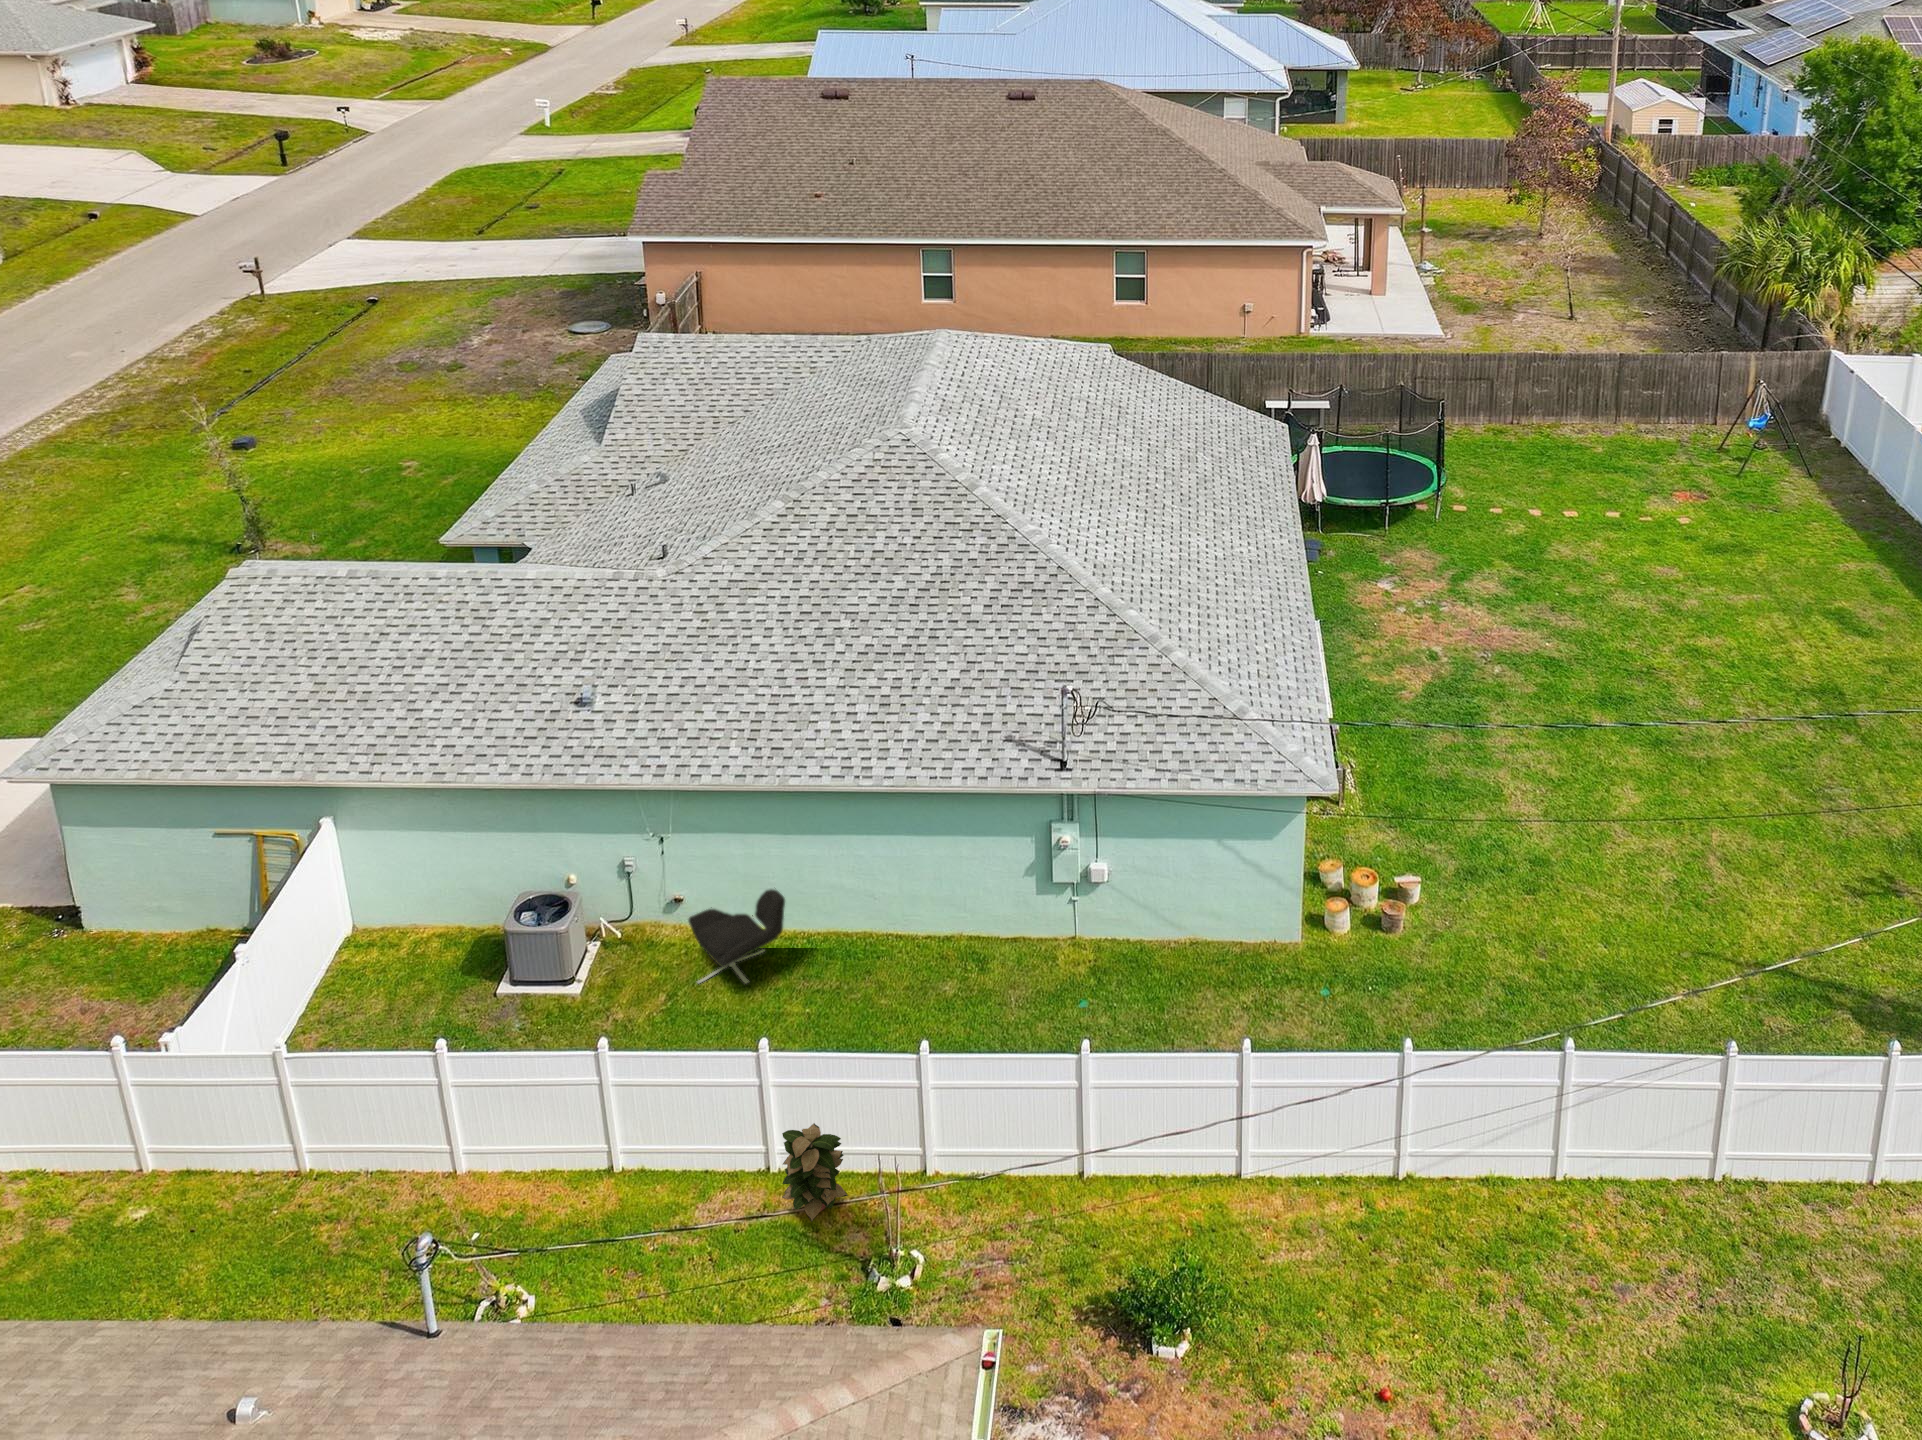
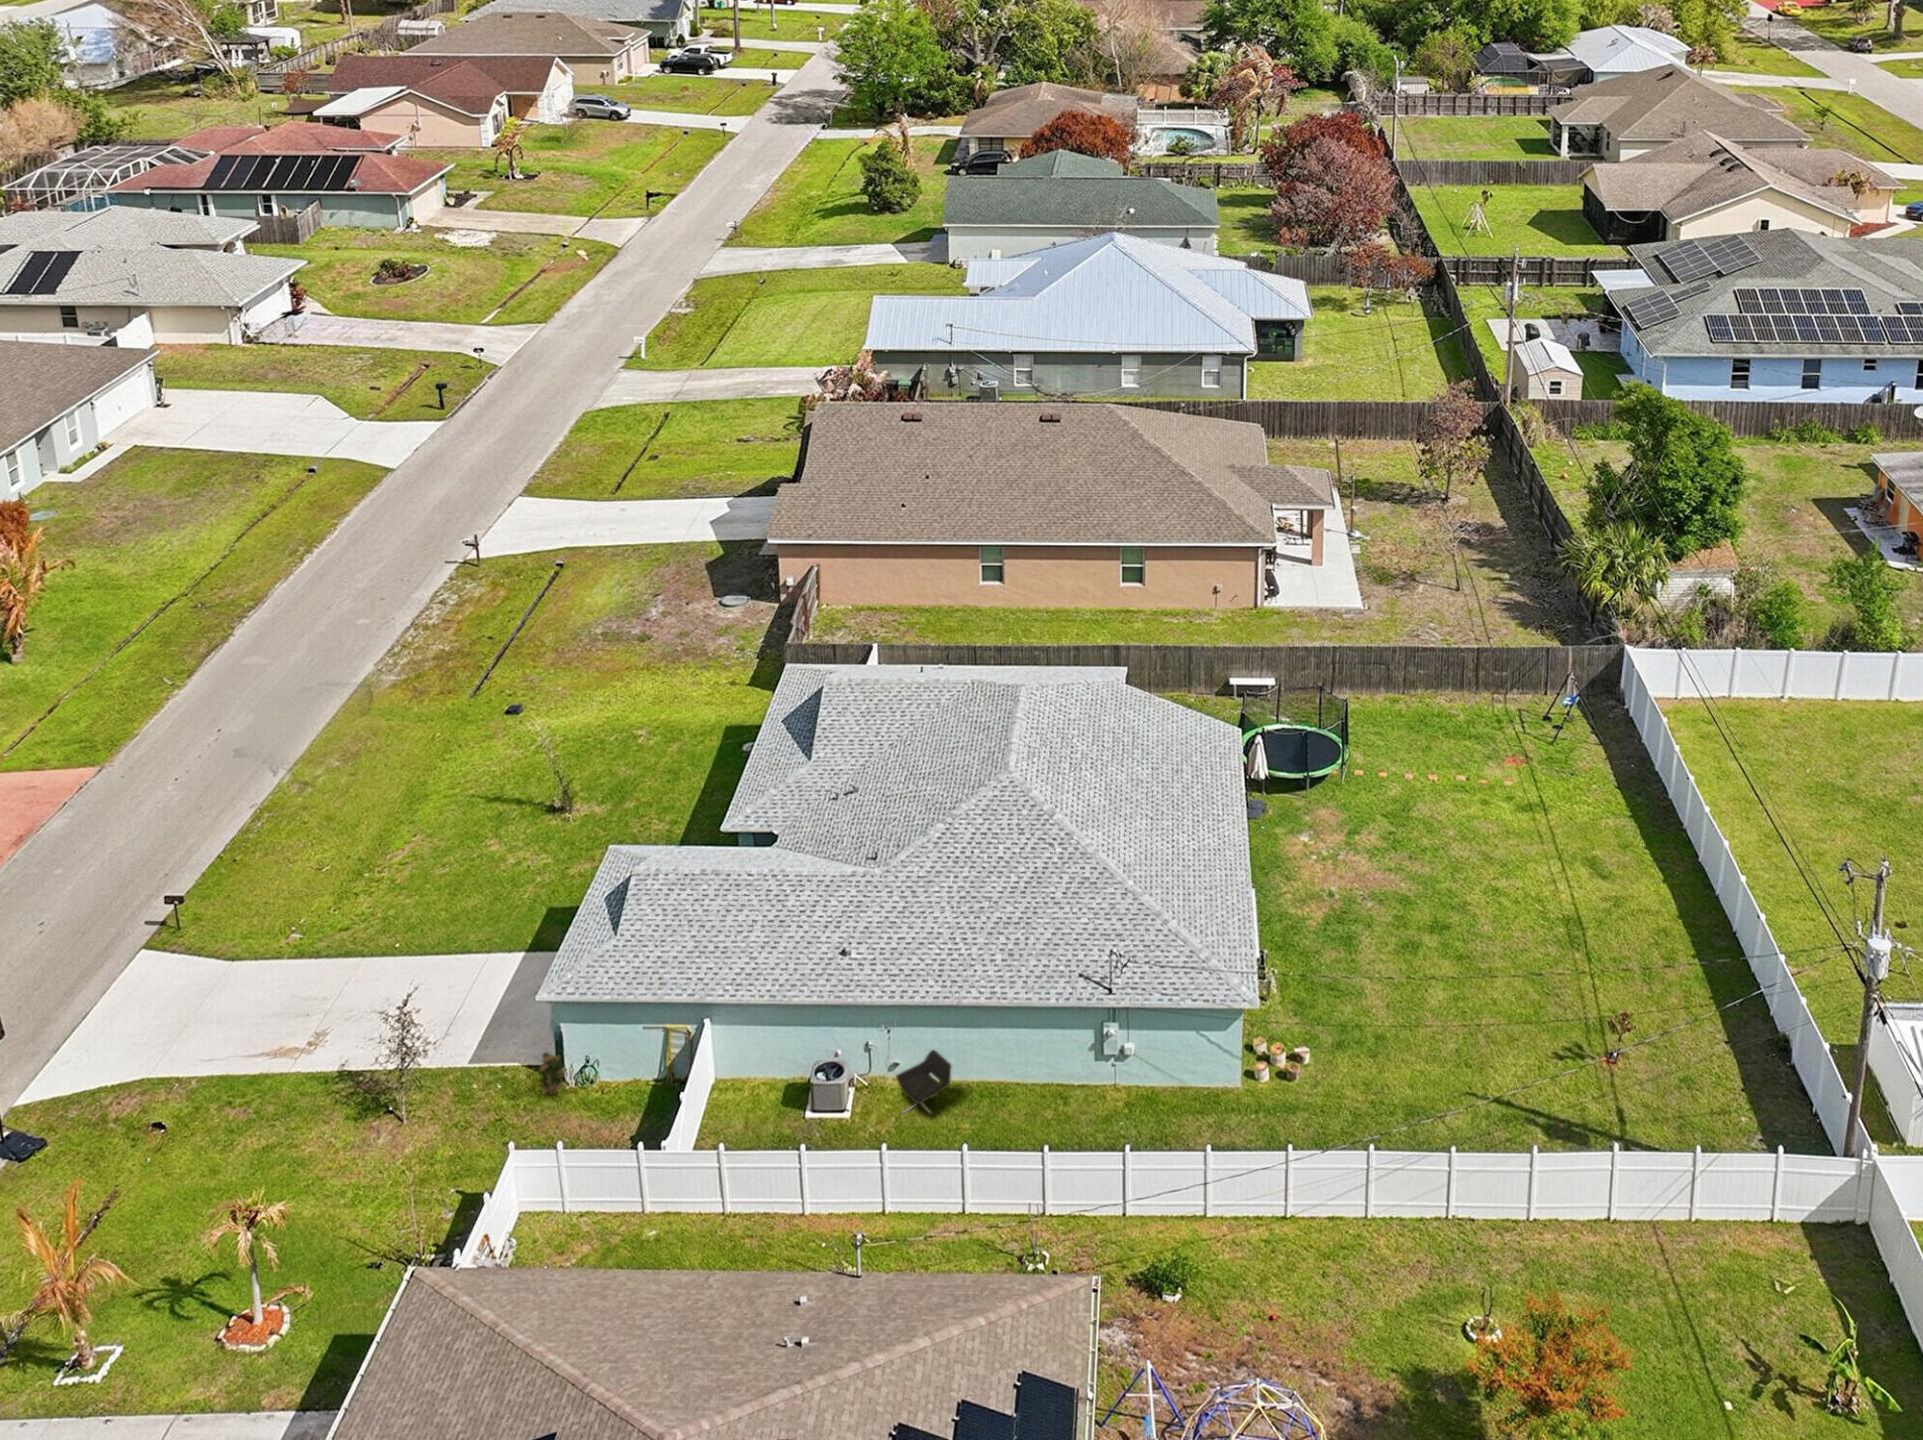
decorative plant: present [782,1123,848,1222] -> present [538,1053,564,1094]

